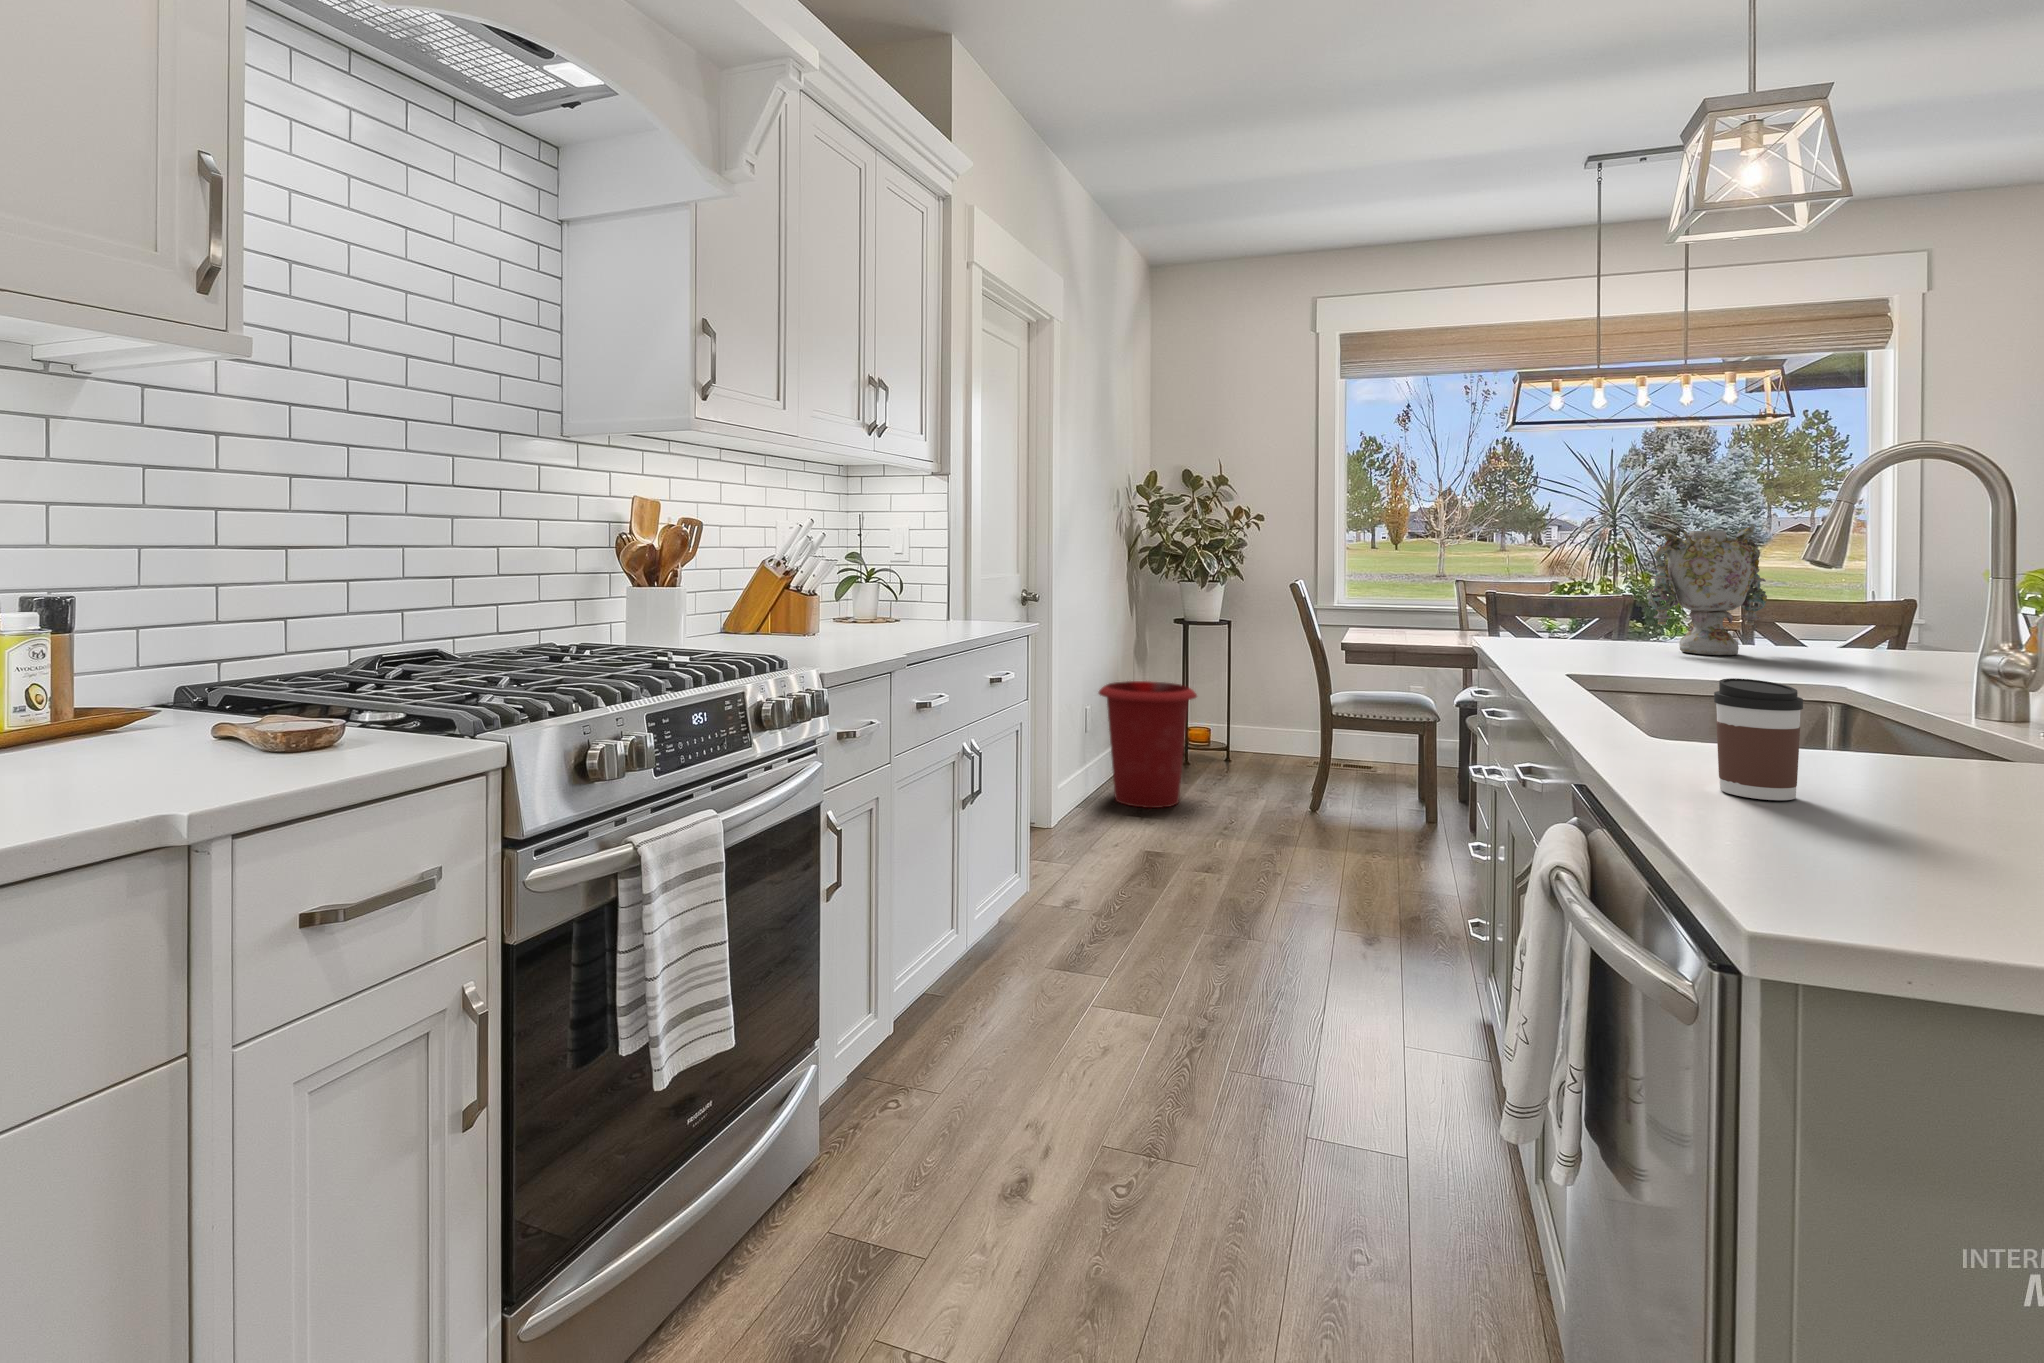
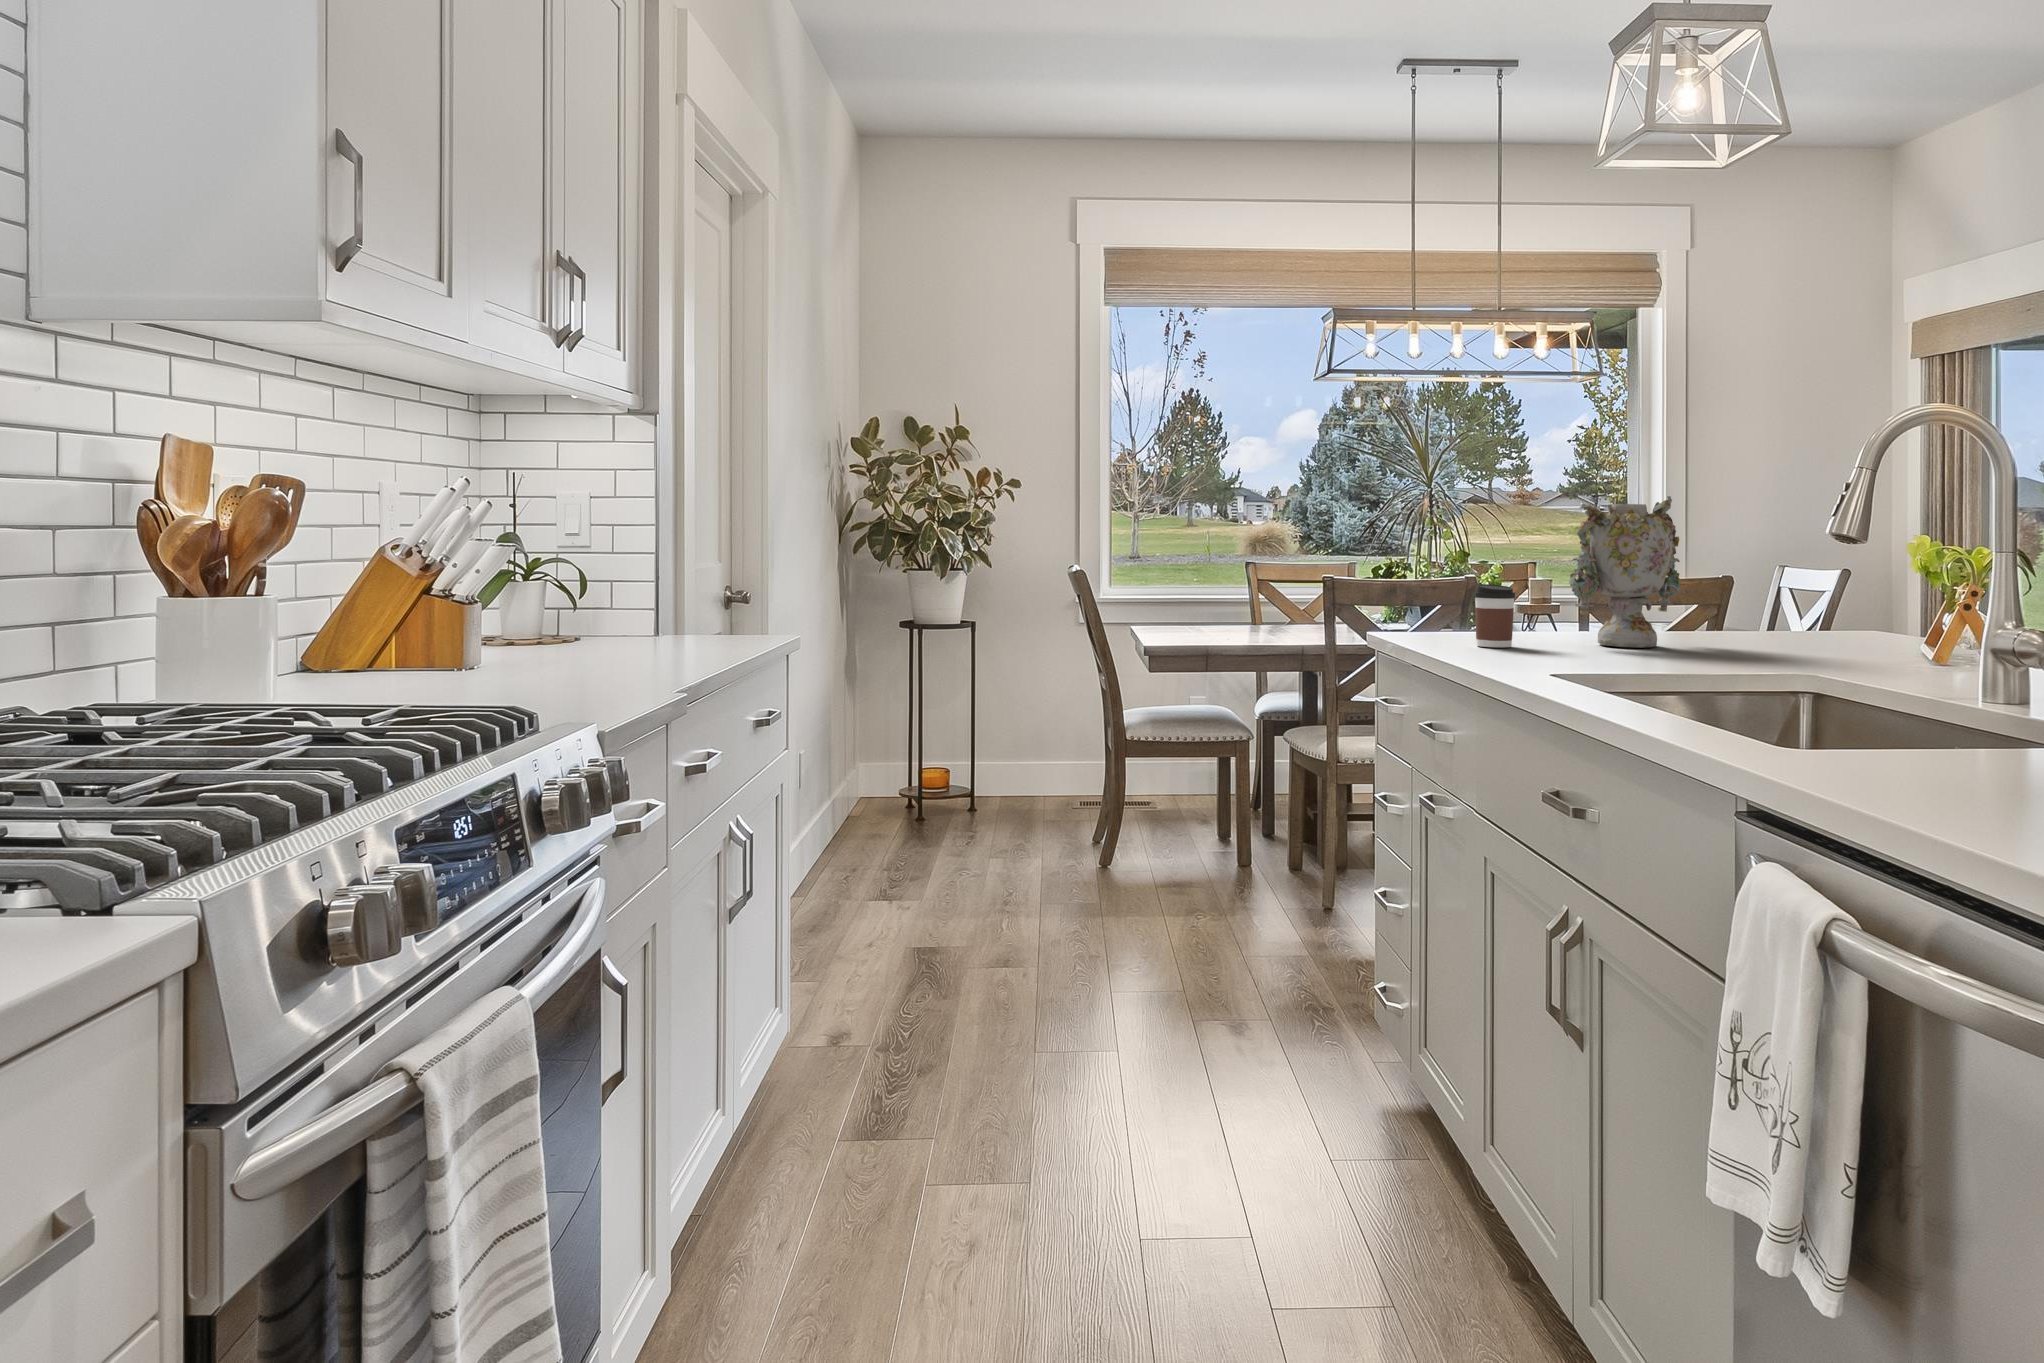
coffee cup: present [1714,678,1803,800] -> present [1474,584,1515,647]
waste bin: present [1099,681,1197,808] -> none [818,709,954,882]

